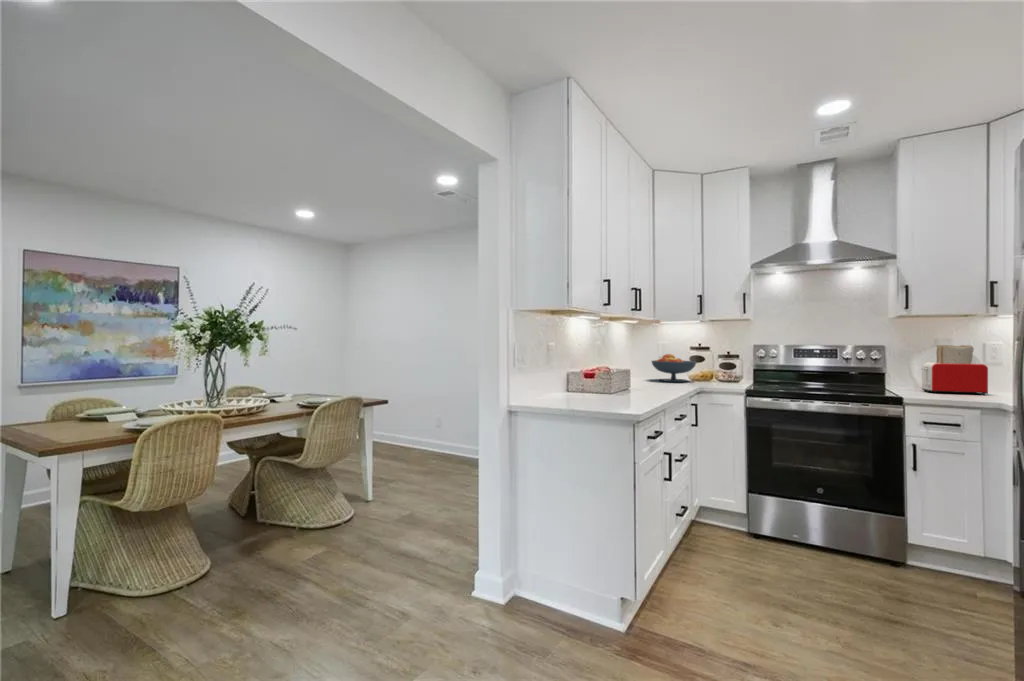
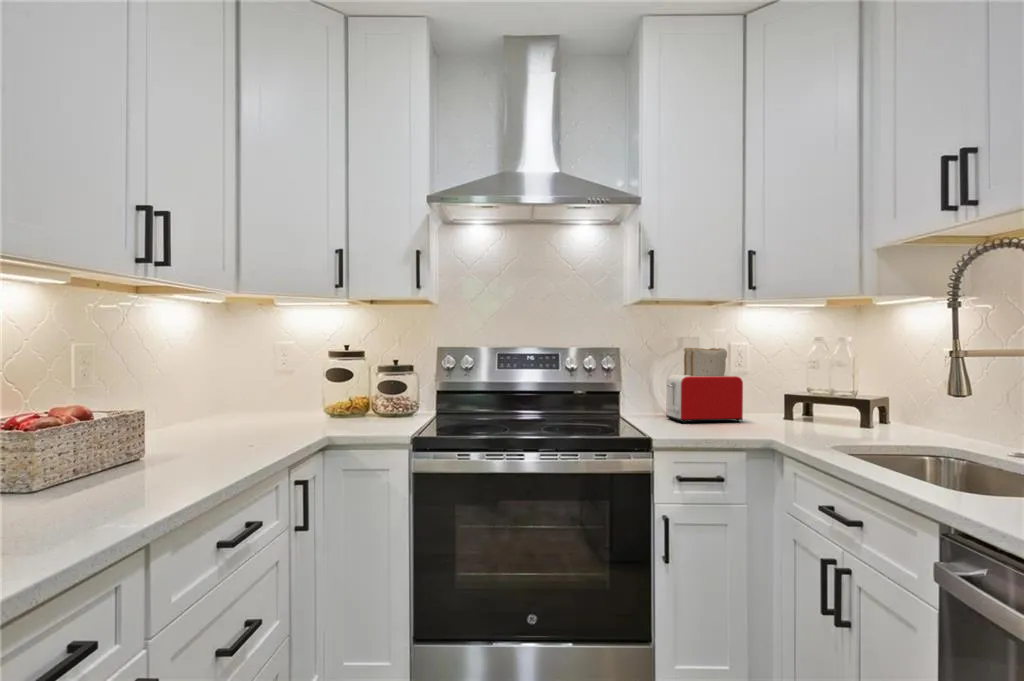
fruit bowl: present [652,354,696,382] -> none [240,366,333,425]

